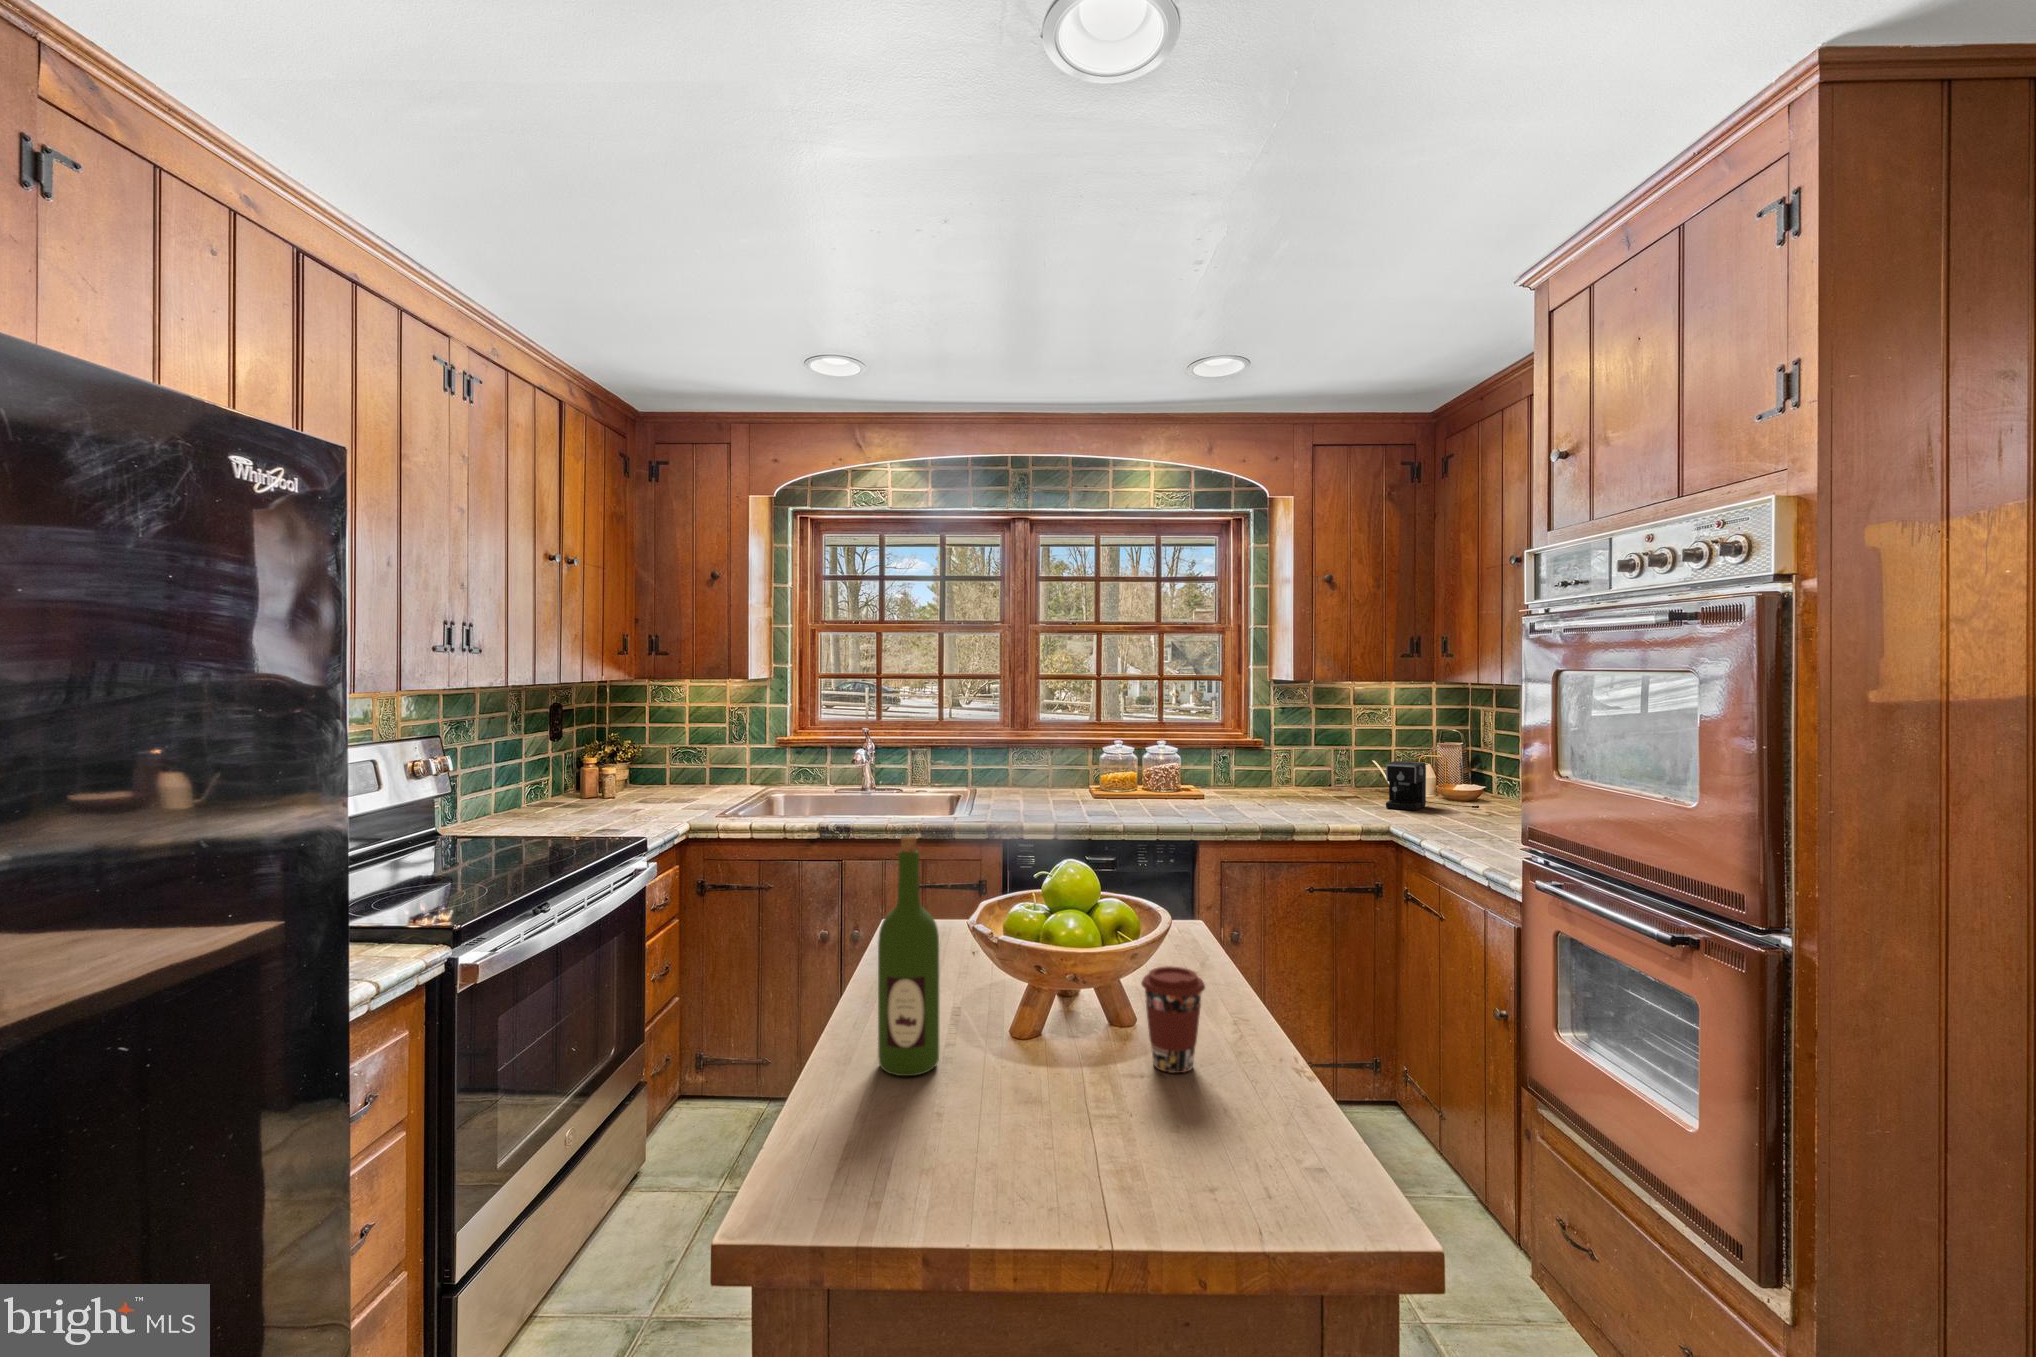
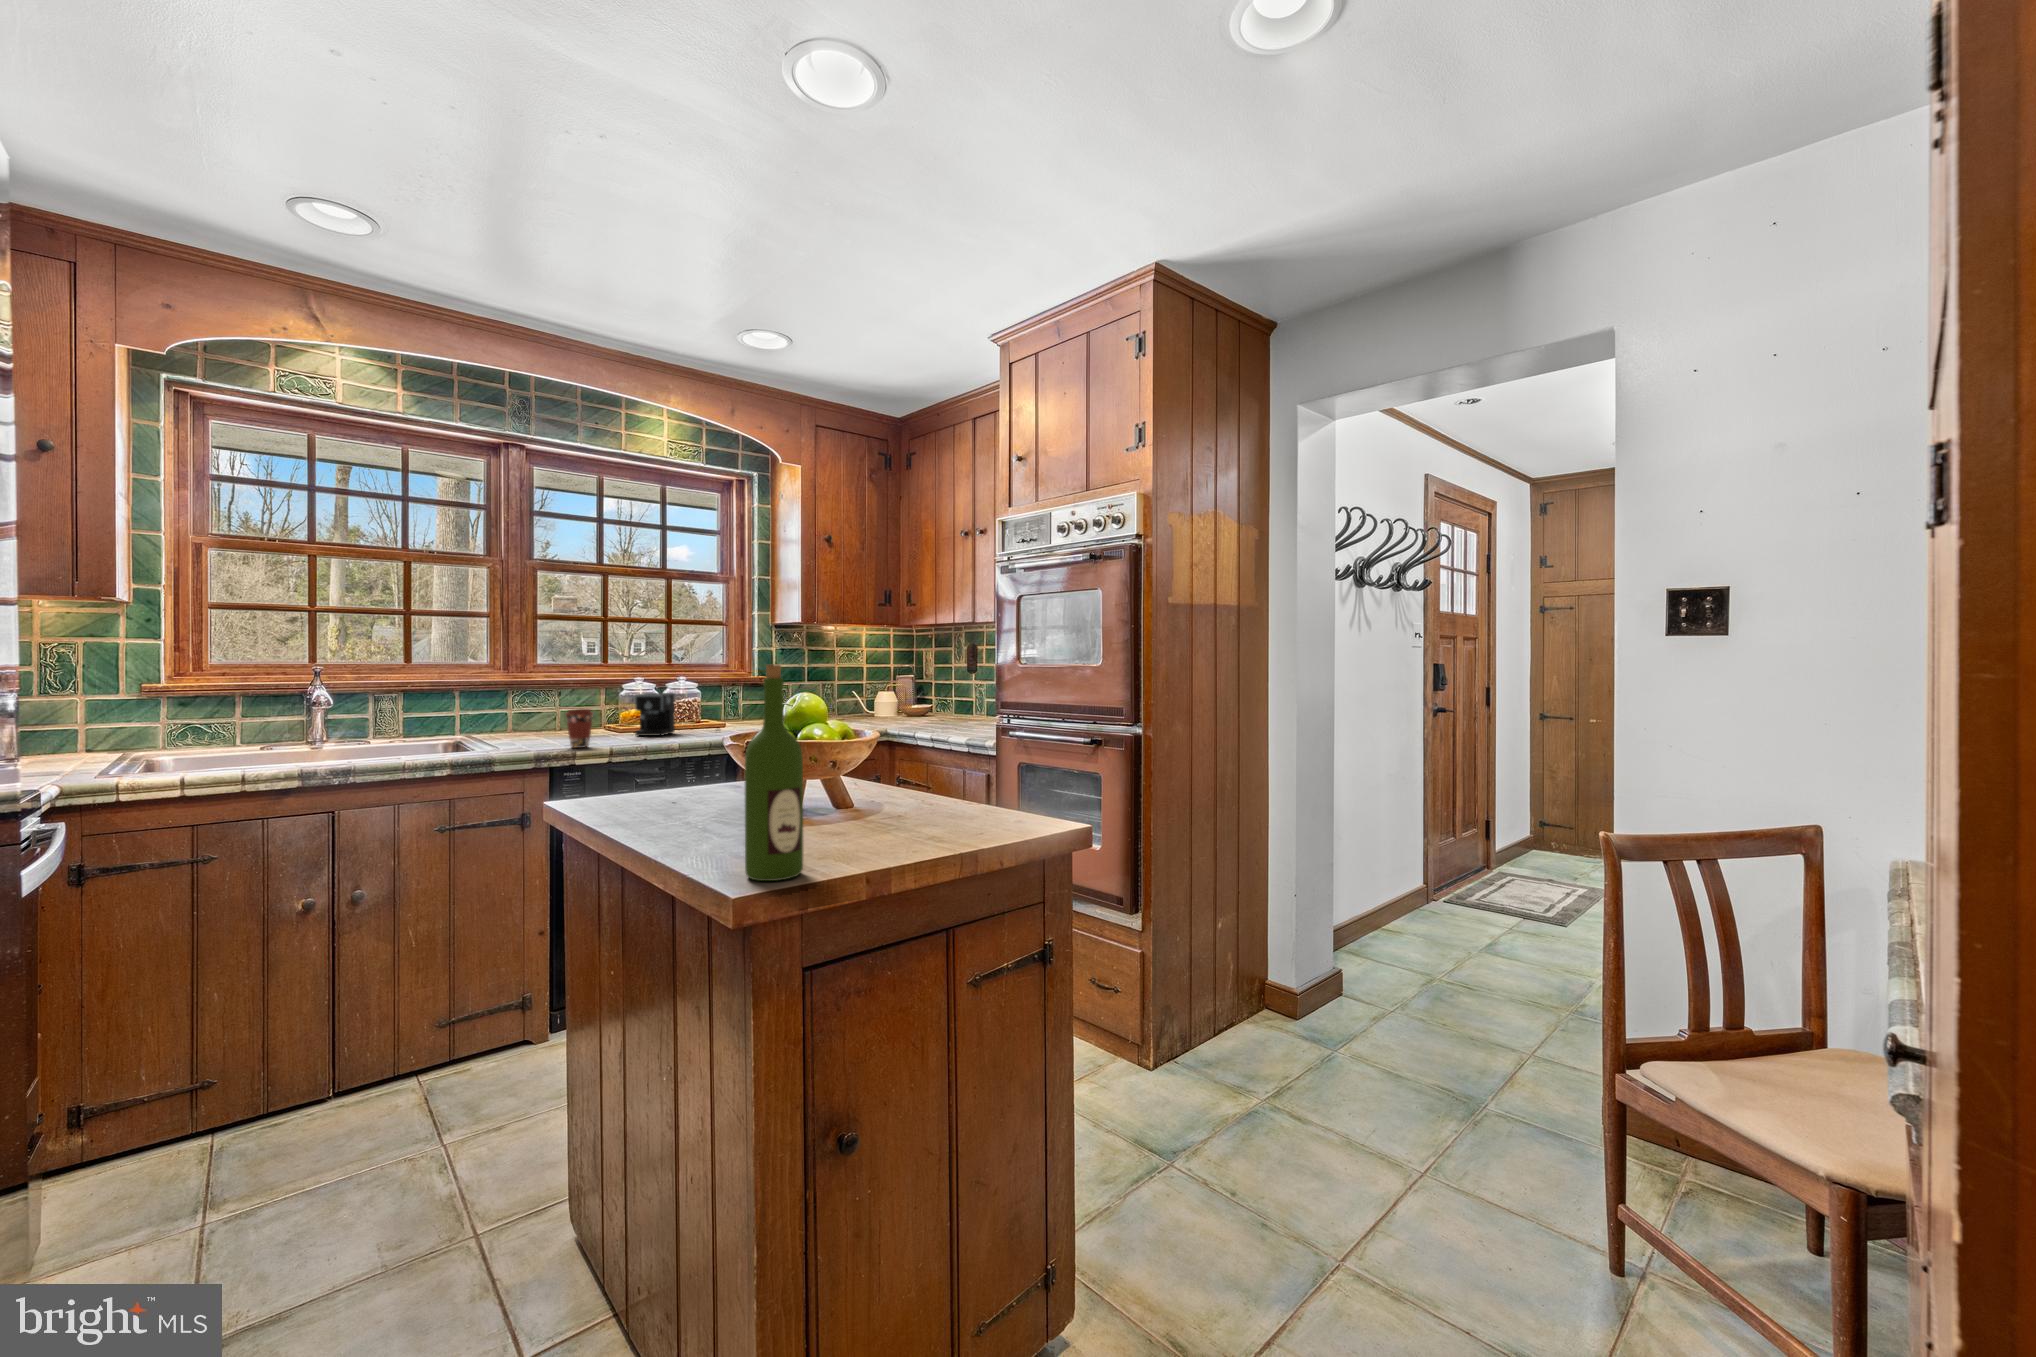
coffee maker: present [1386,761,1479,810] -> present [635,693,720,736]
coffee cup: present [1141,966,1205,1073] -> present [566,709,593,748]

